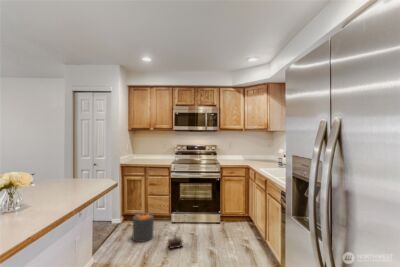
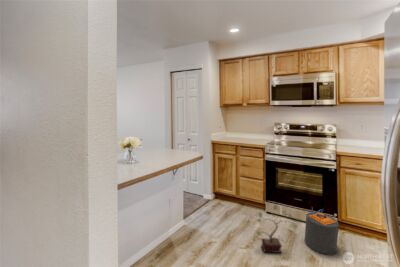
trash can: present [132,213,154,242] -> present [305,209,339,255]

